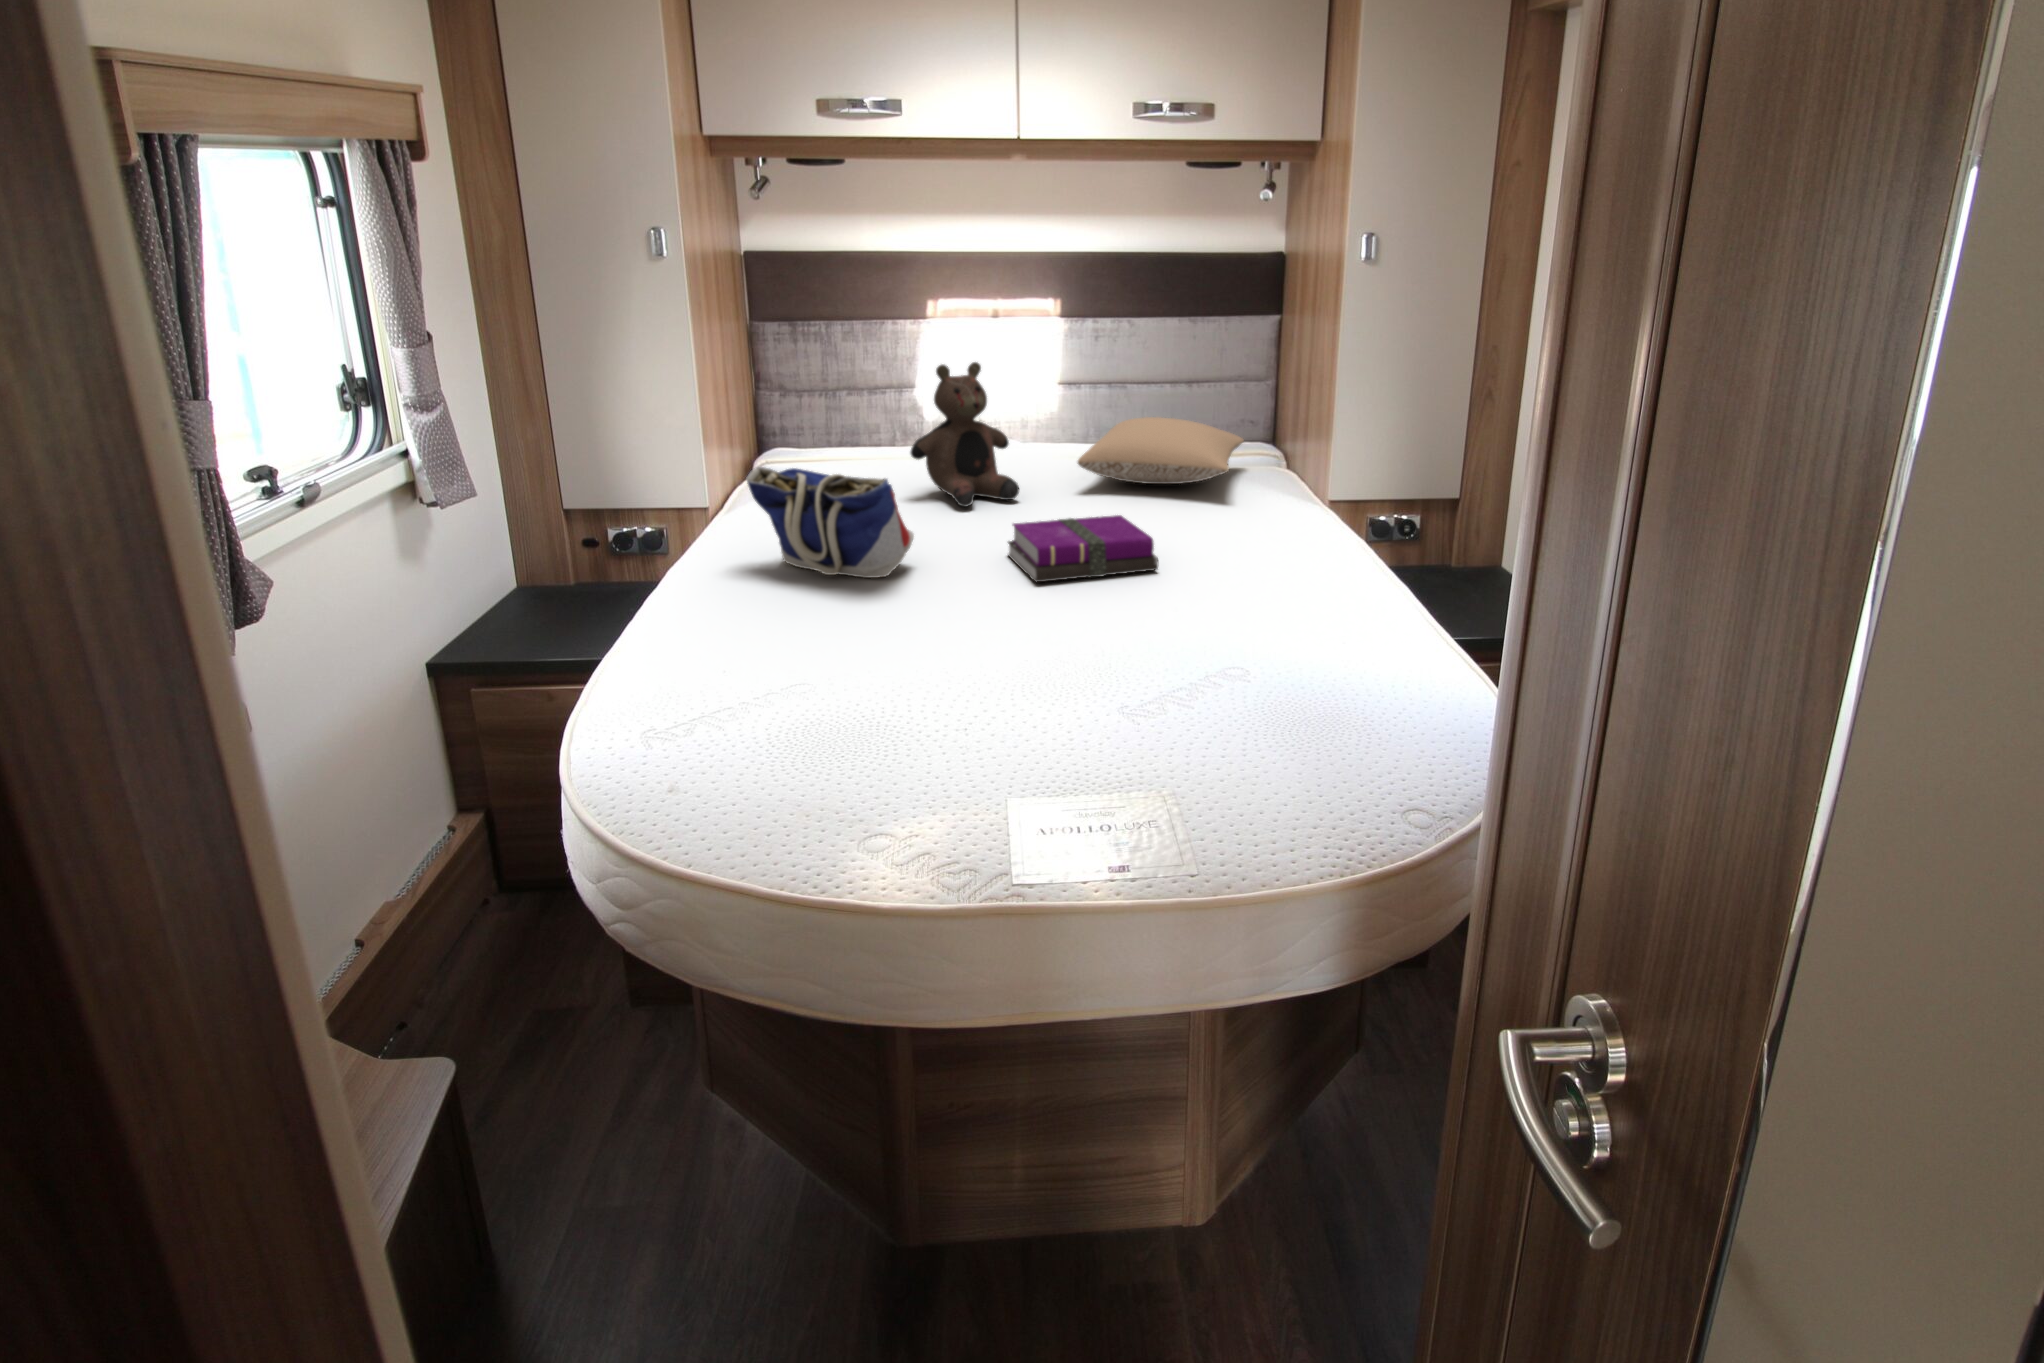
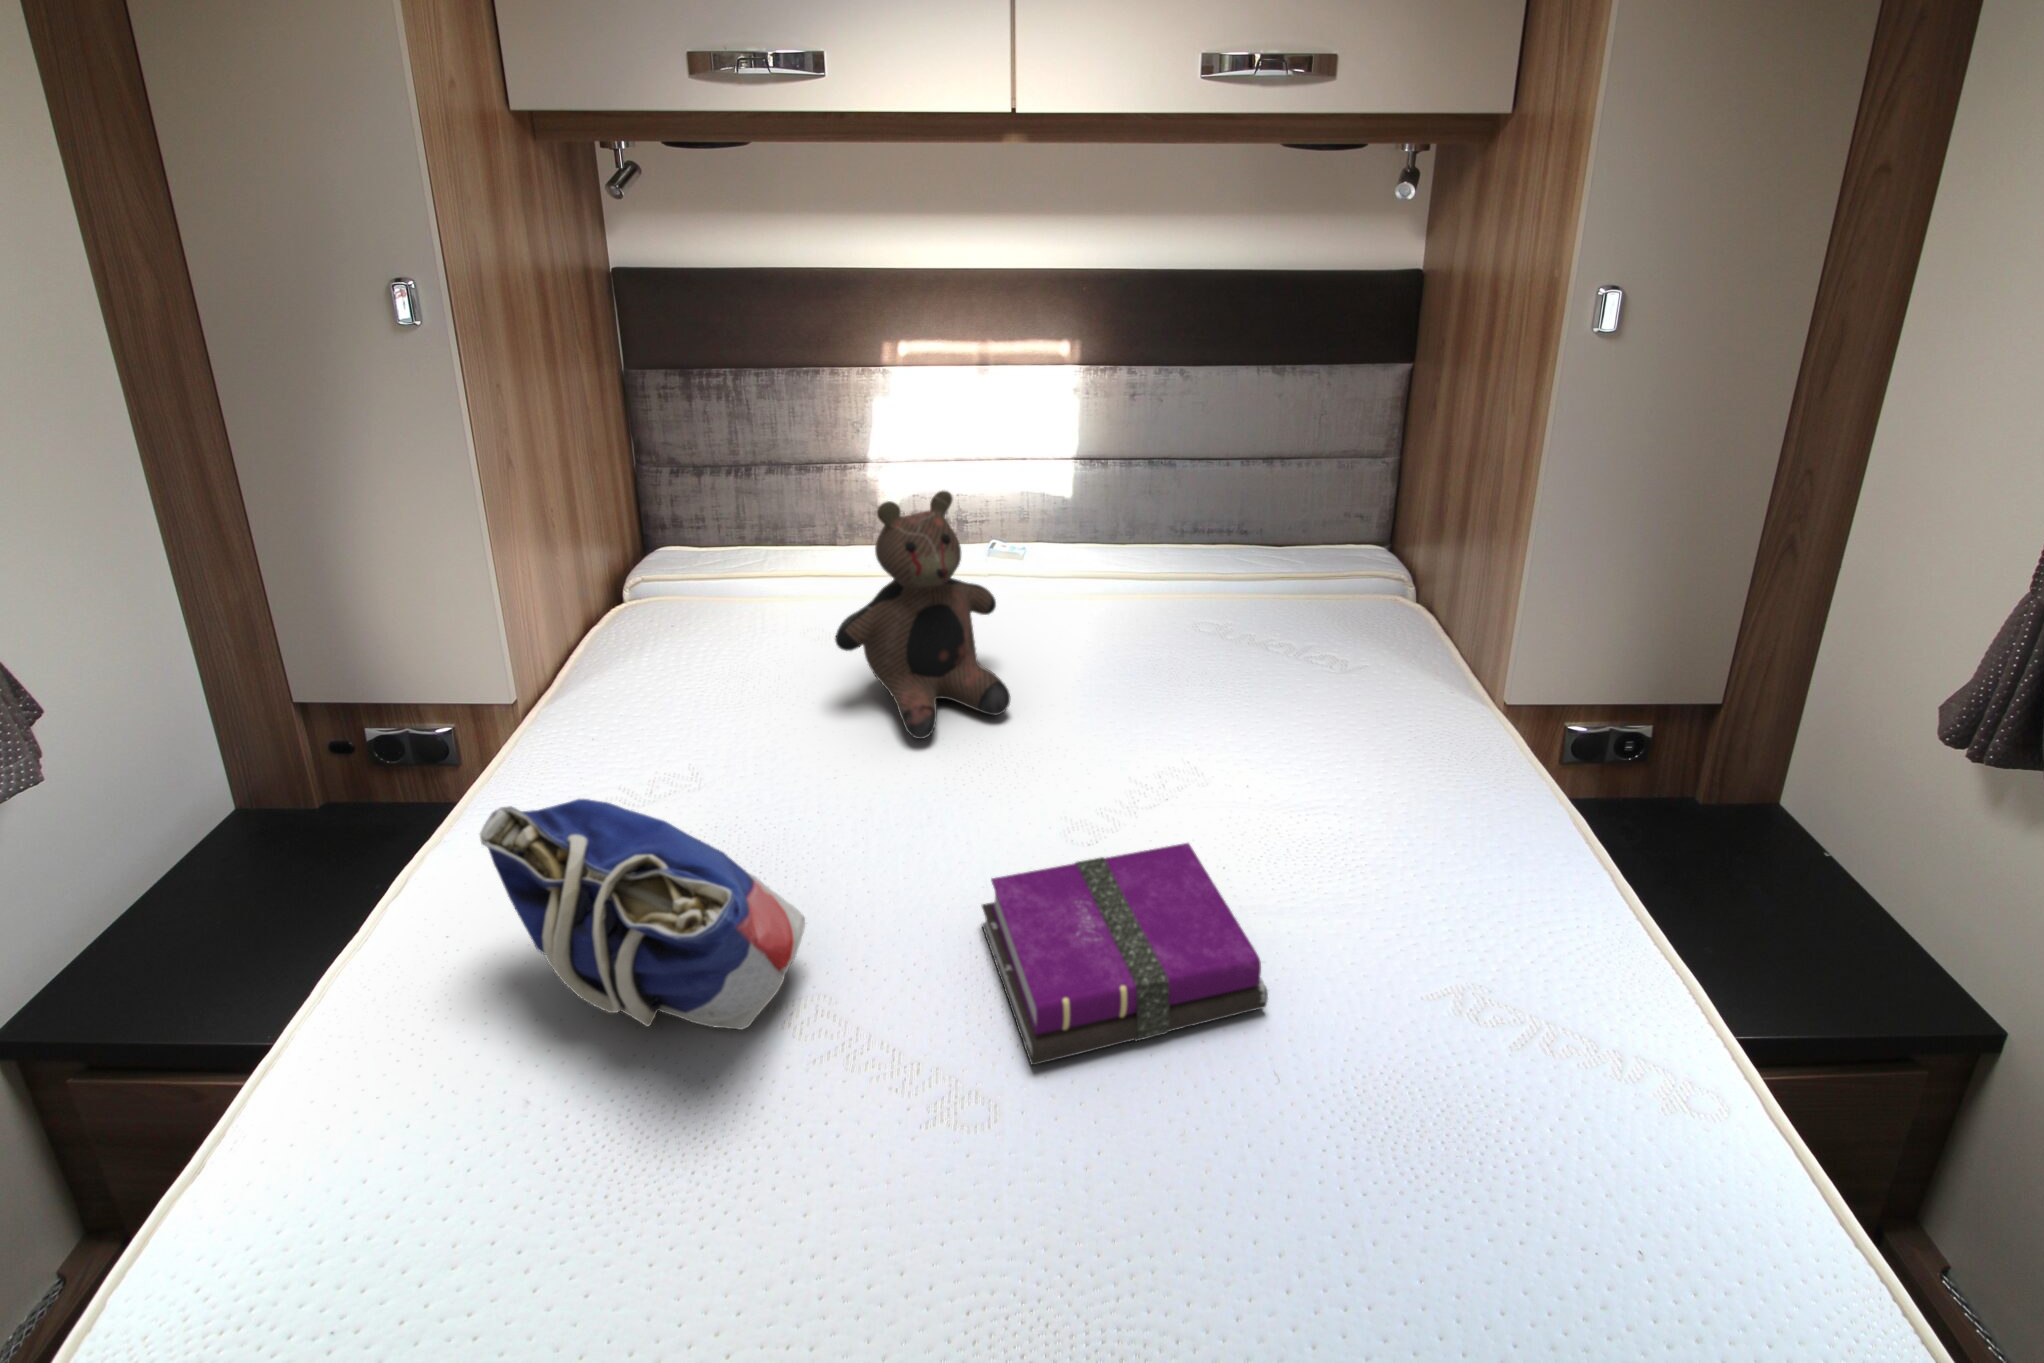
pillow: present [1078,417,1244,484] -> none [1105,544,1358,688]

